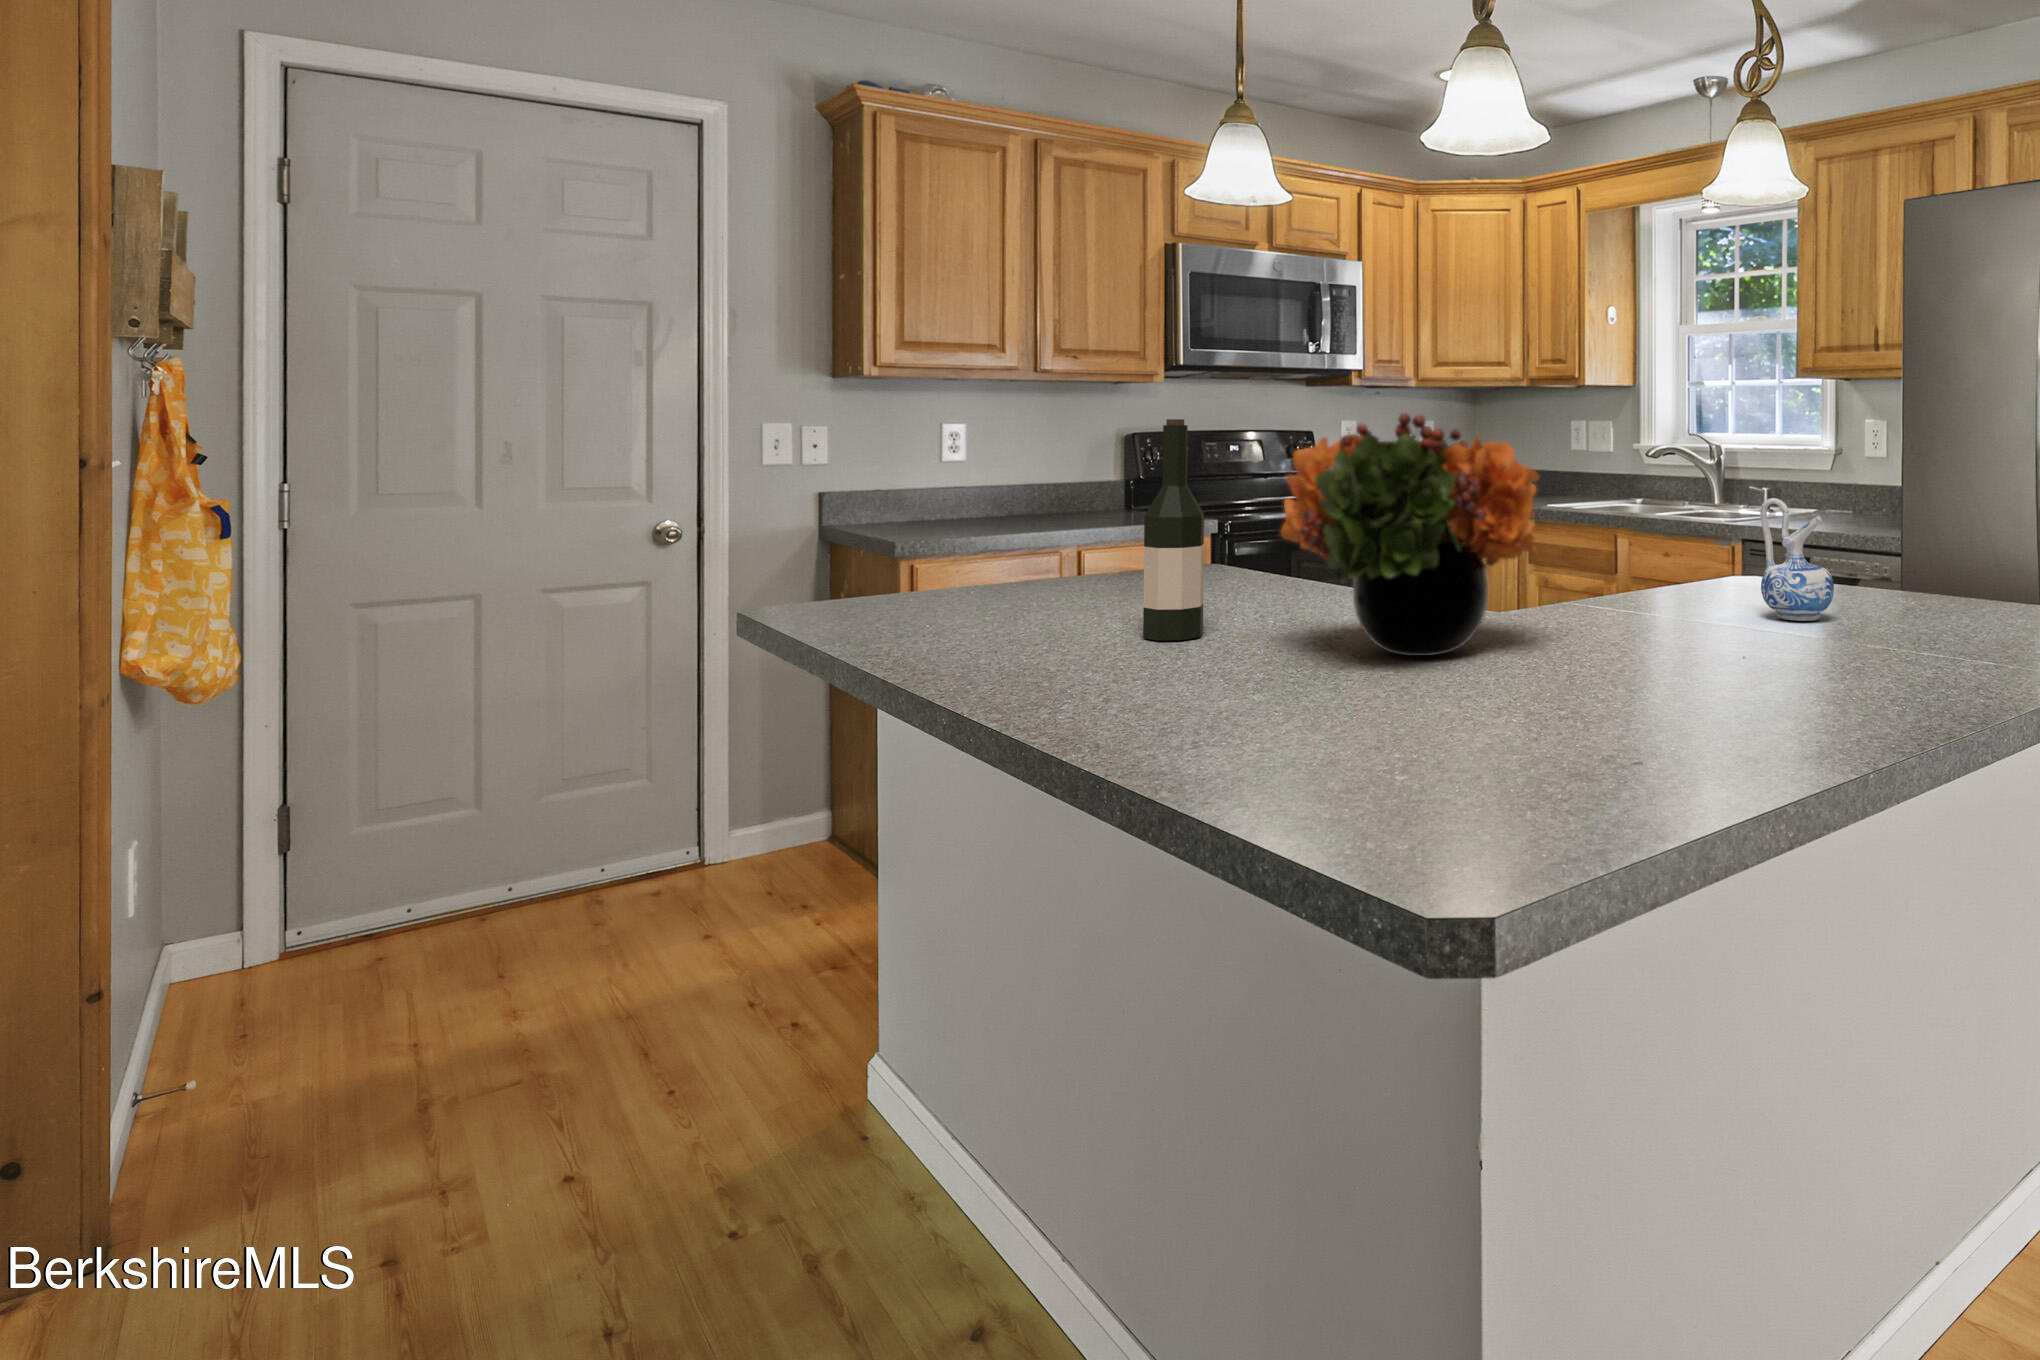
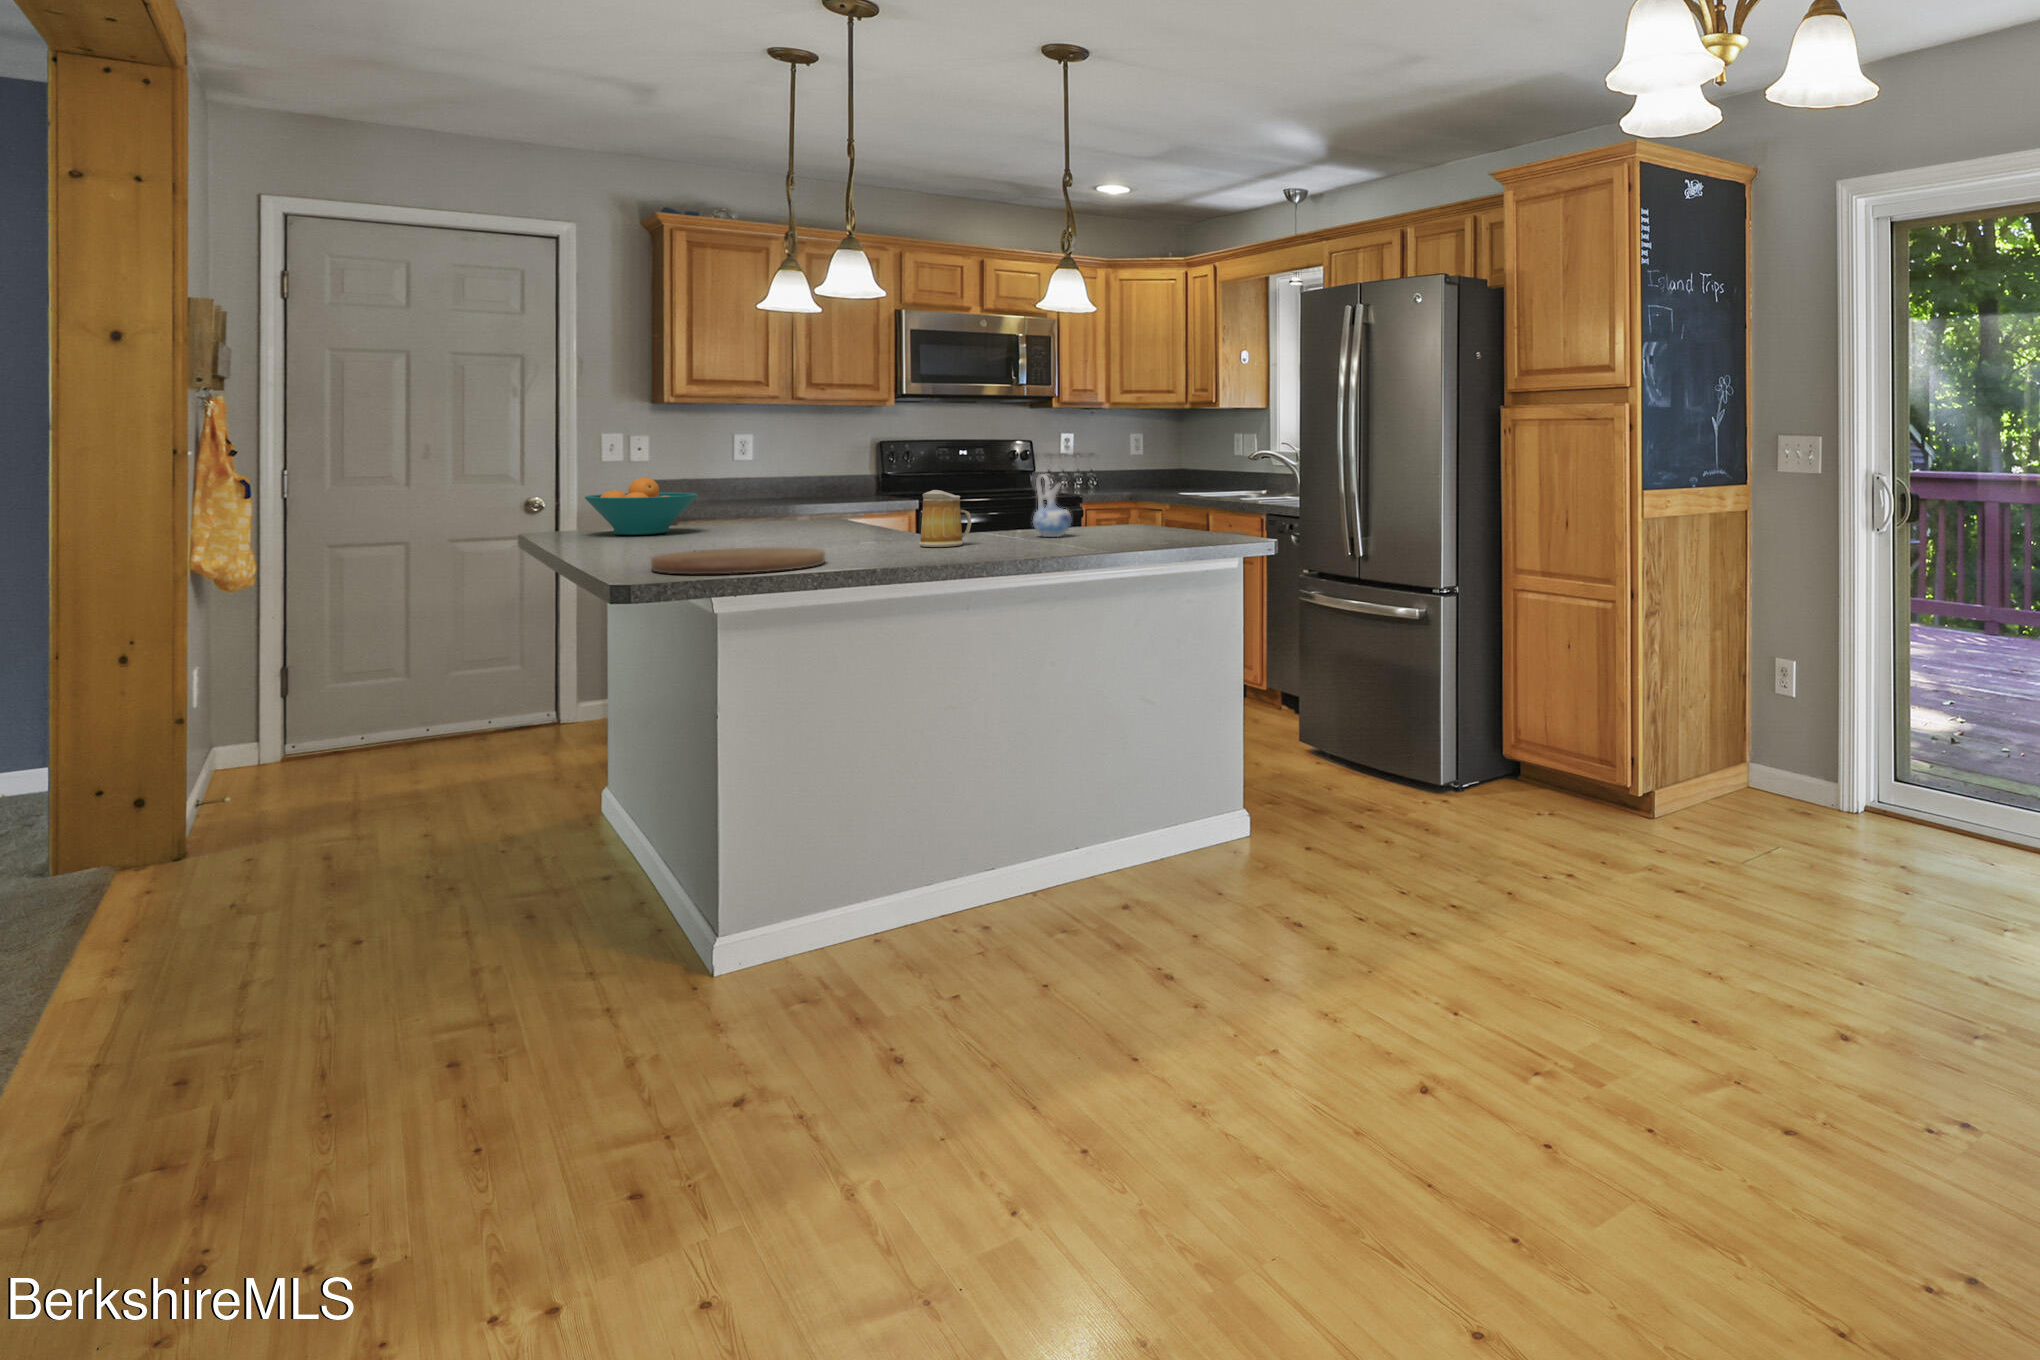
flower arrangement: present [1281,413,1539,656] -> none [741,429,884,545]
wine bottle: present [1143,419,1204,641] -> none [692,432,728,540]
fruit bowl: none [902,508,1101,622] -> present [585,478,698,535]
mug: none [1649,540,1740,661] -> present [919,490,971,547]
cutting board: none [1304,688,1686,815] -> present [651,547,825,574]

